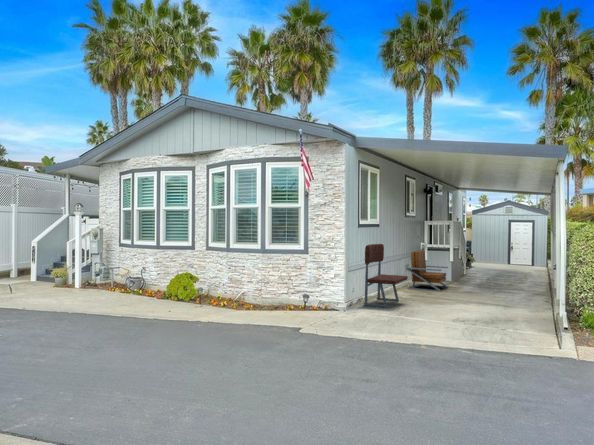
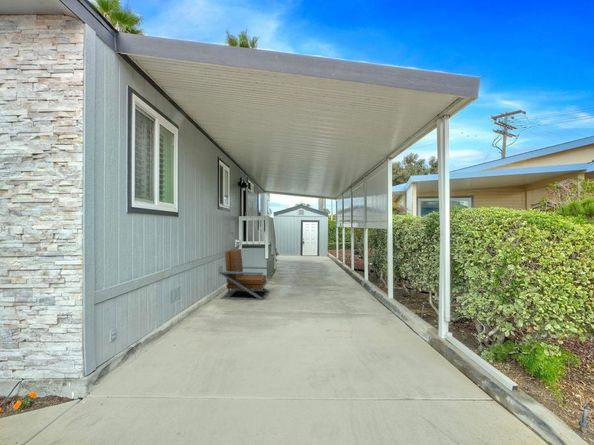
bench: present [364,244,408,308] -> none [138,243,222,365]

